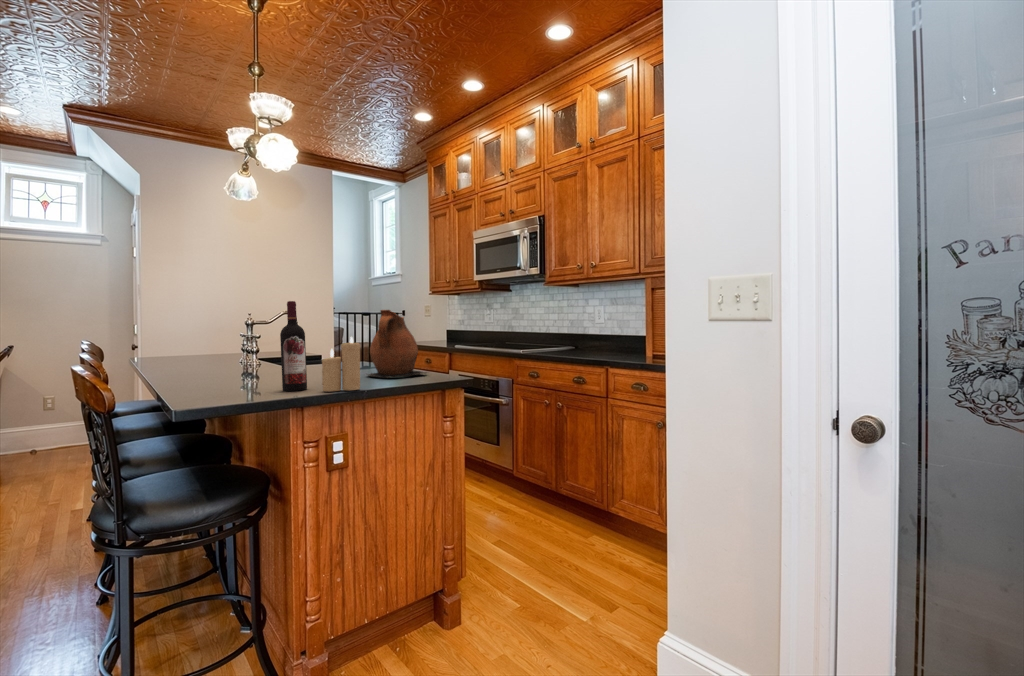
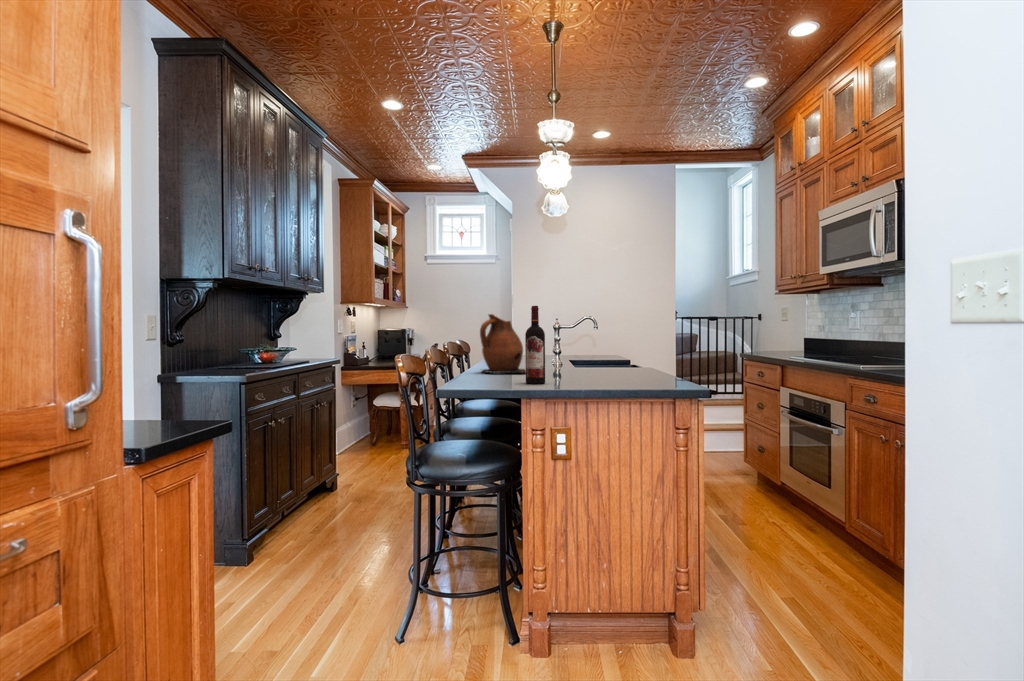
ceramic pitcher: present [368,310,427,378] -> present [480,314,525,373]
candle: present [322,337,360,391] -> none [550,338,583,388]

